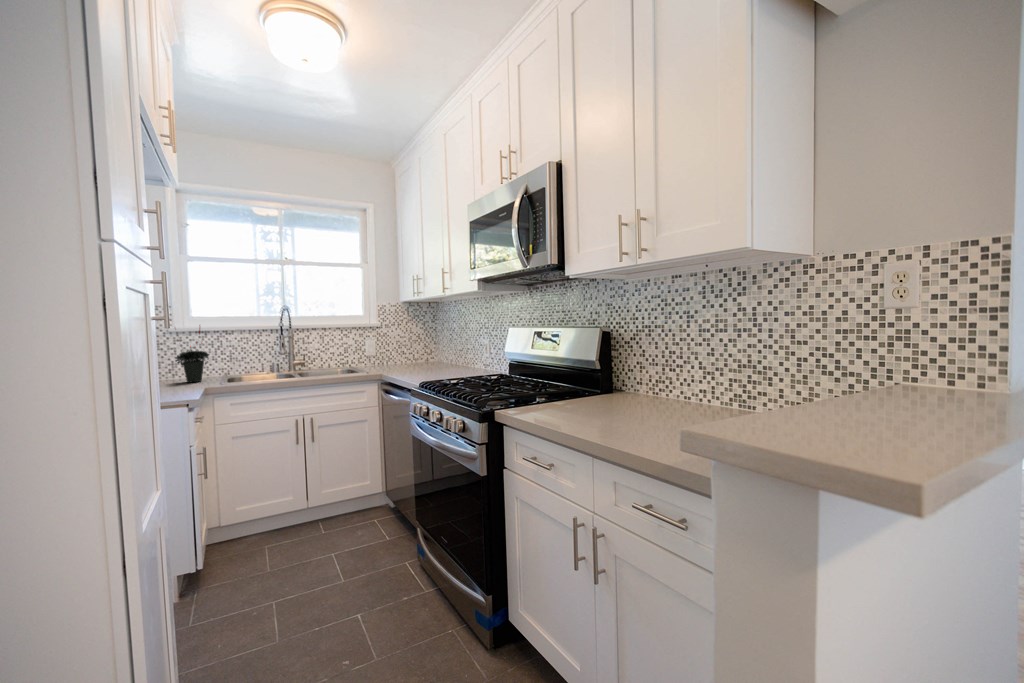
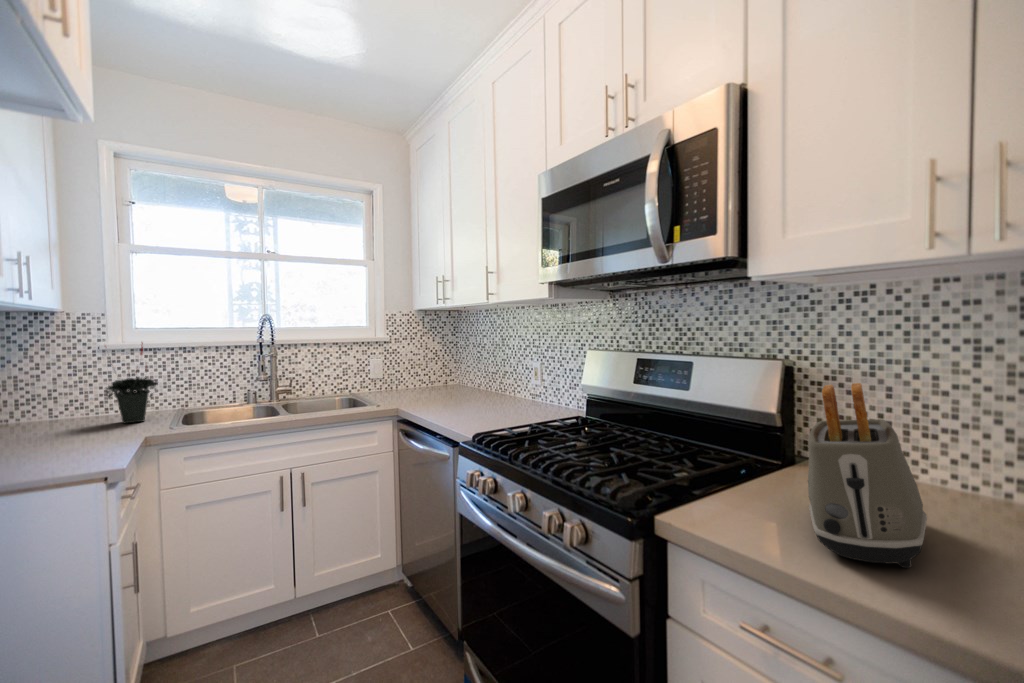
toaster: none [559,333,629,420] -> present [808,383,927,568]

